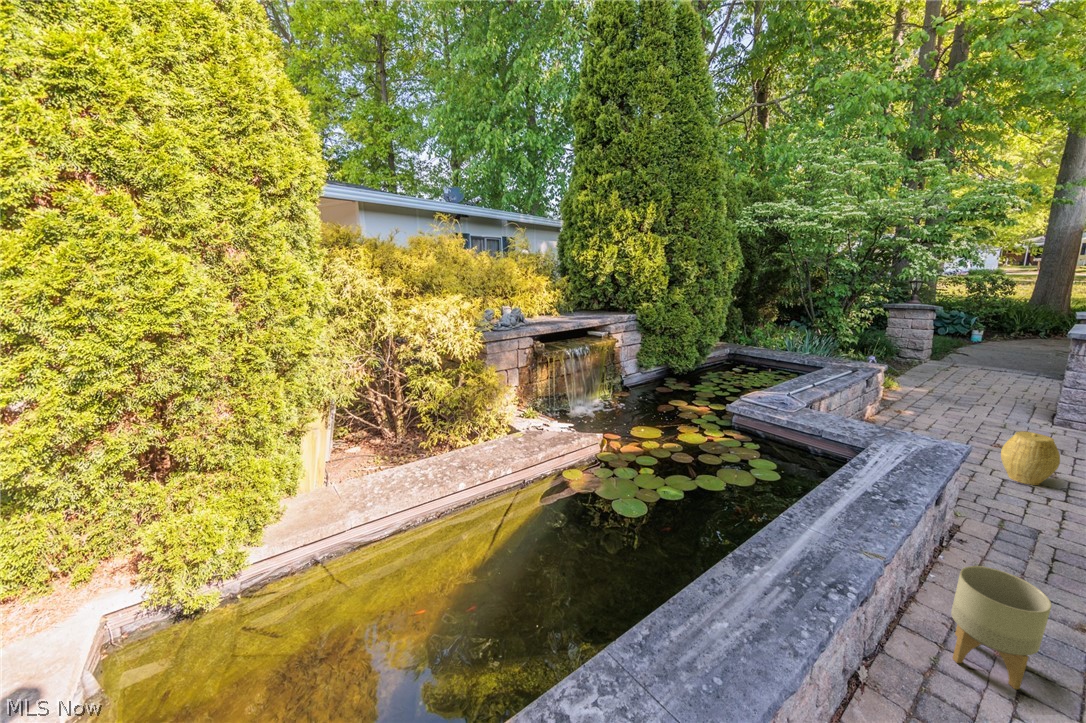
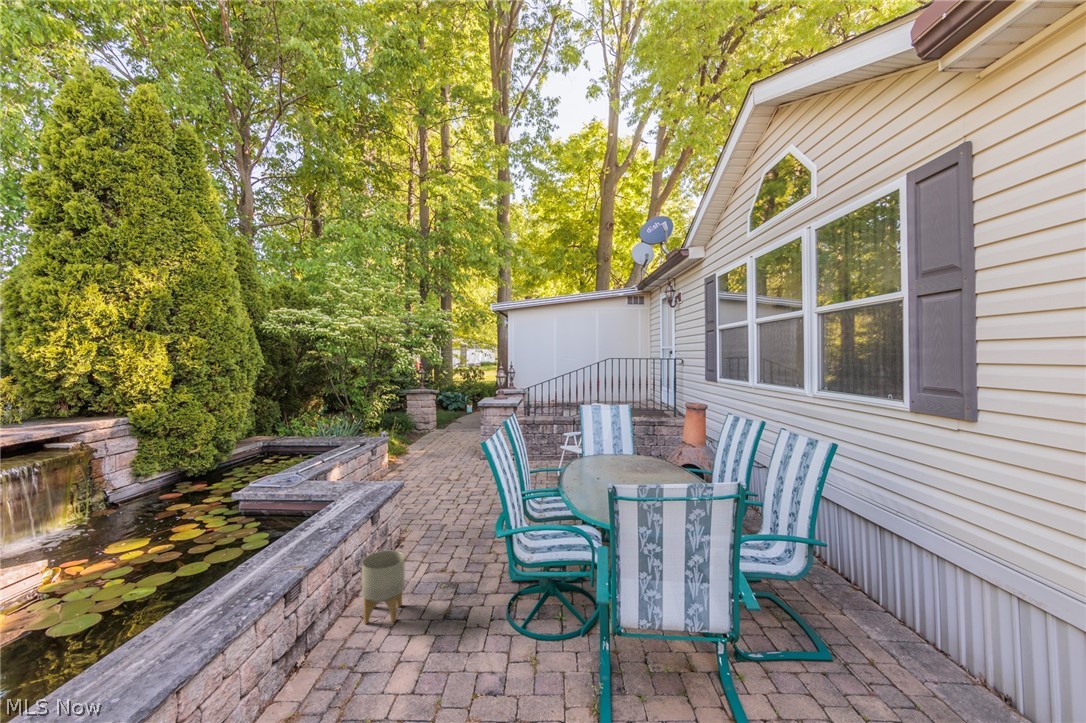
woven basket: present [1001,431,1060,485] -> none [435,466,461,500]

